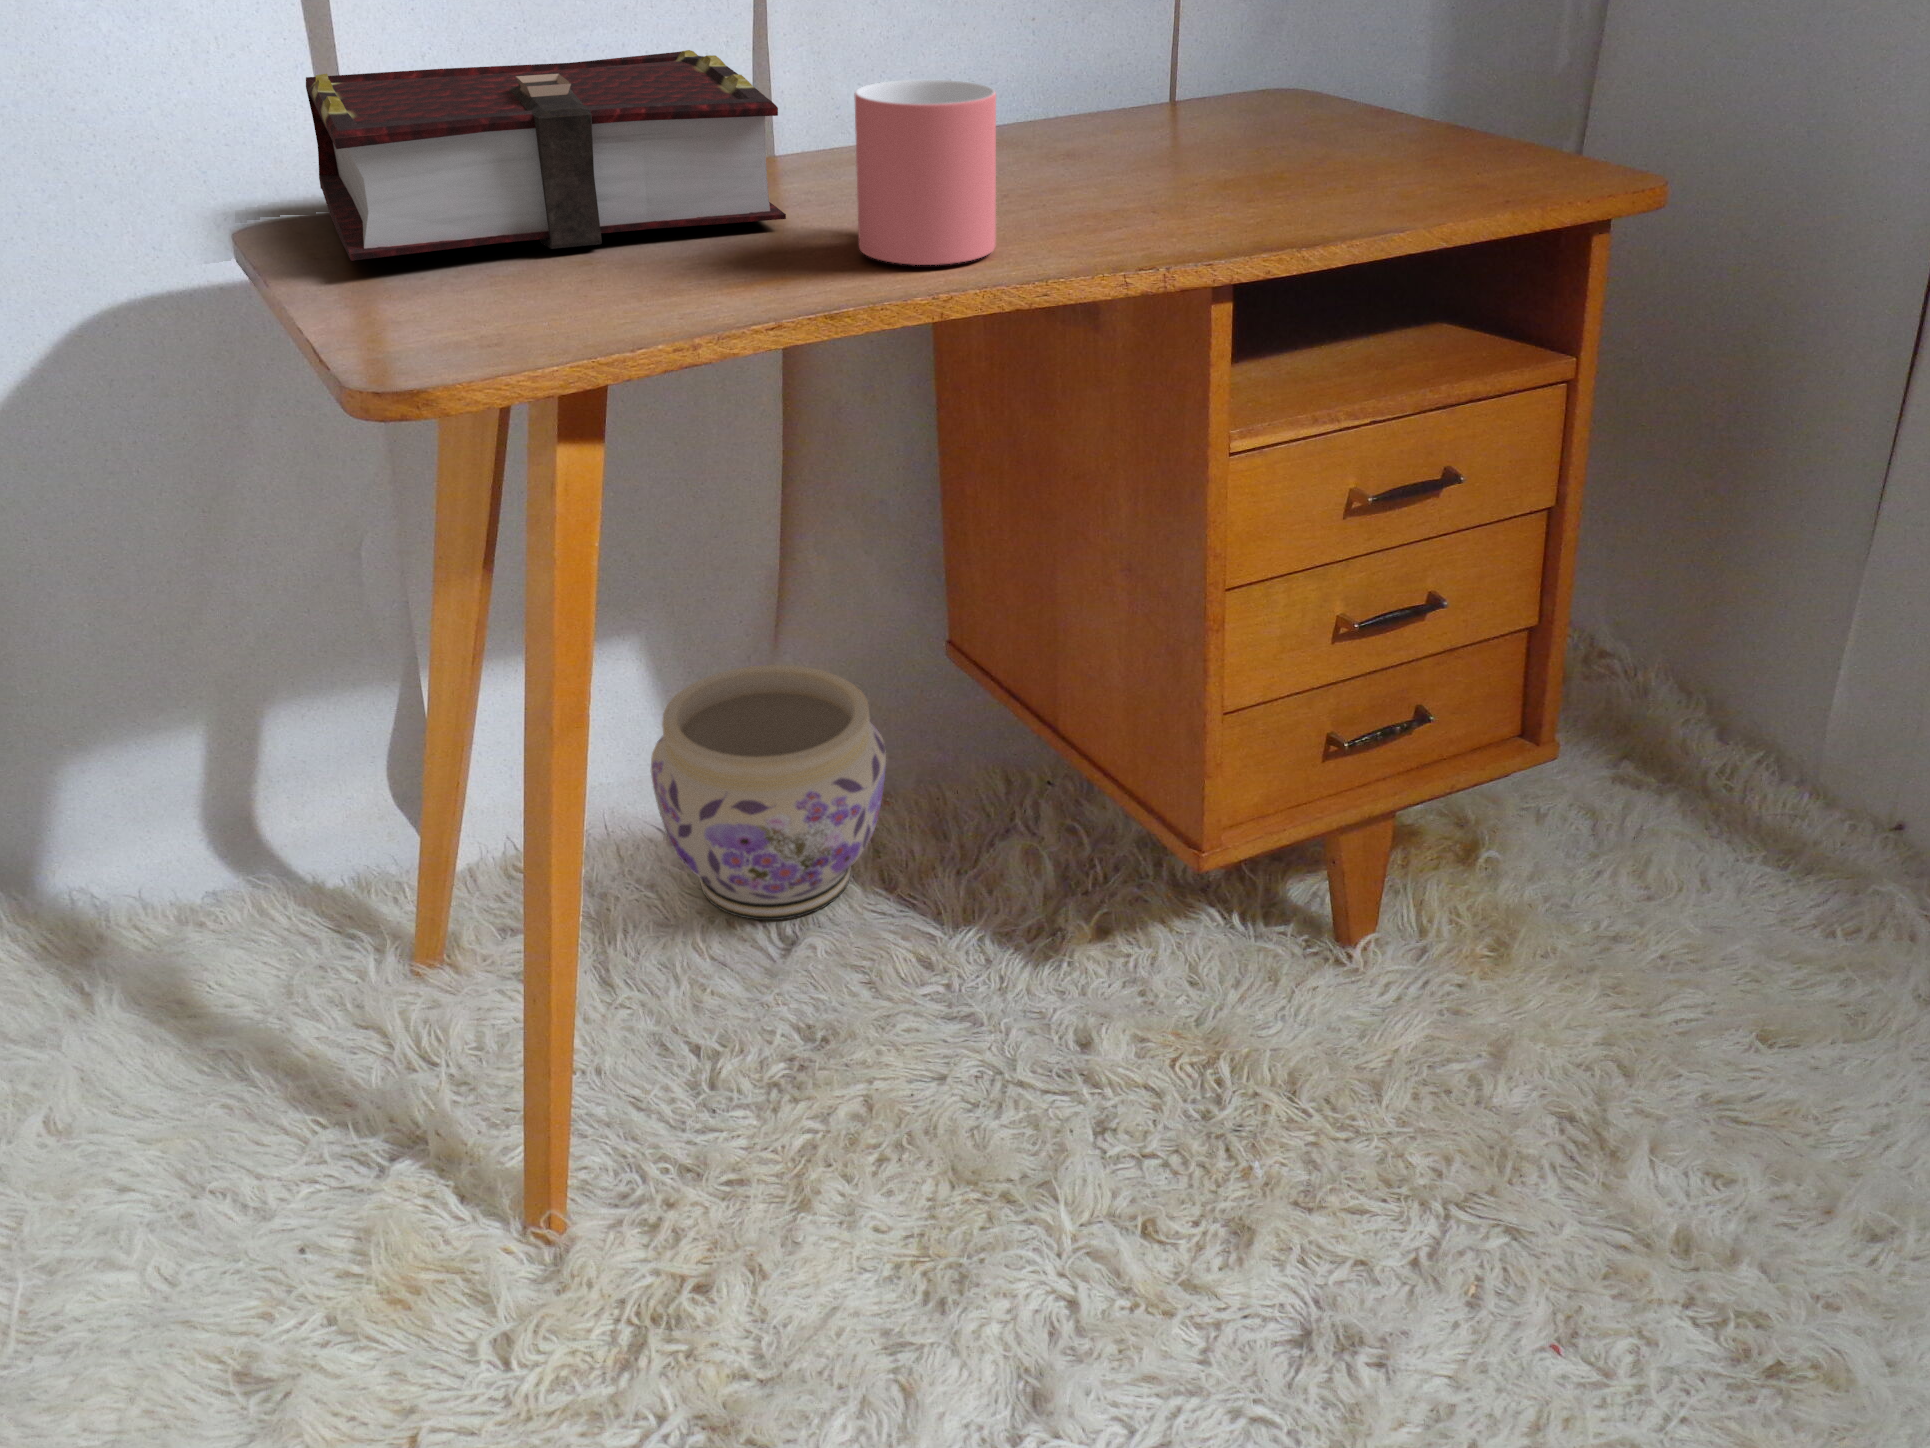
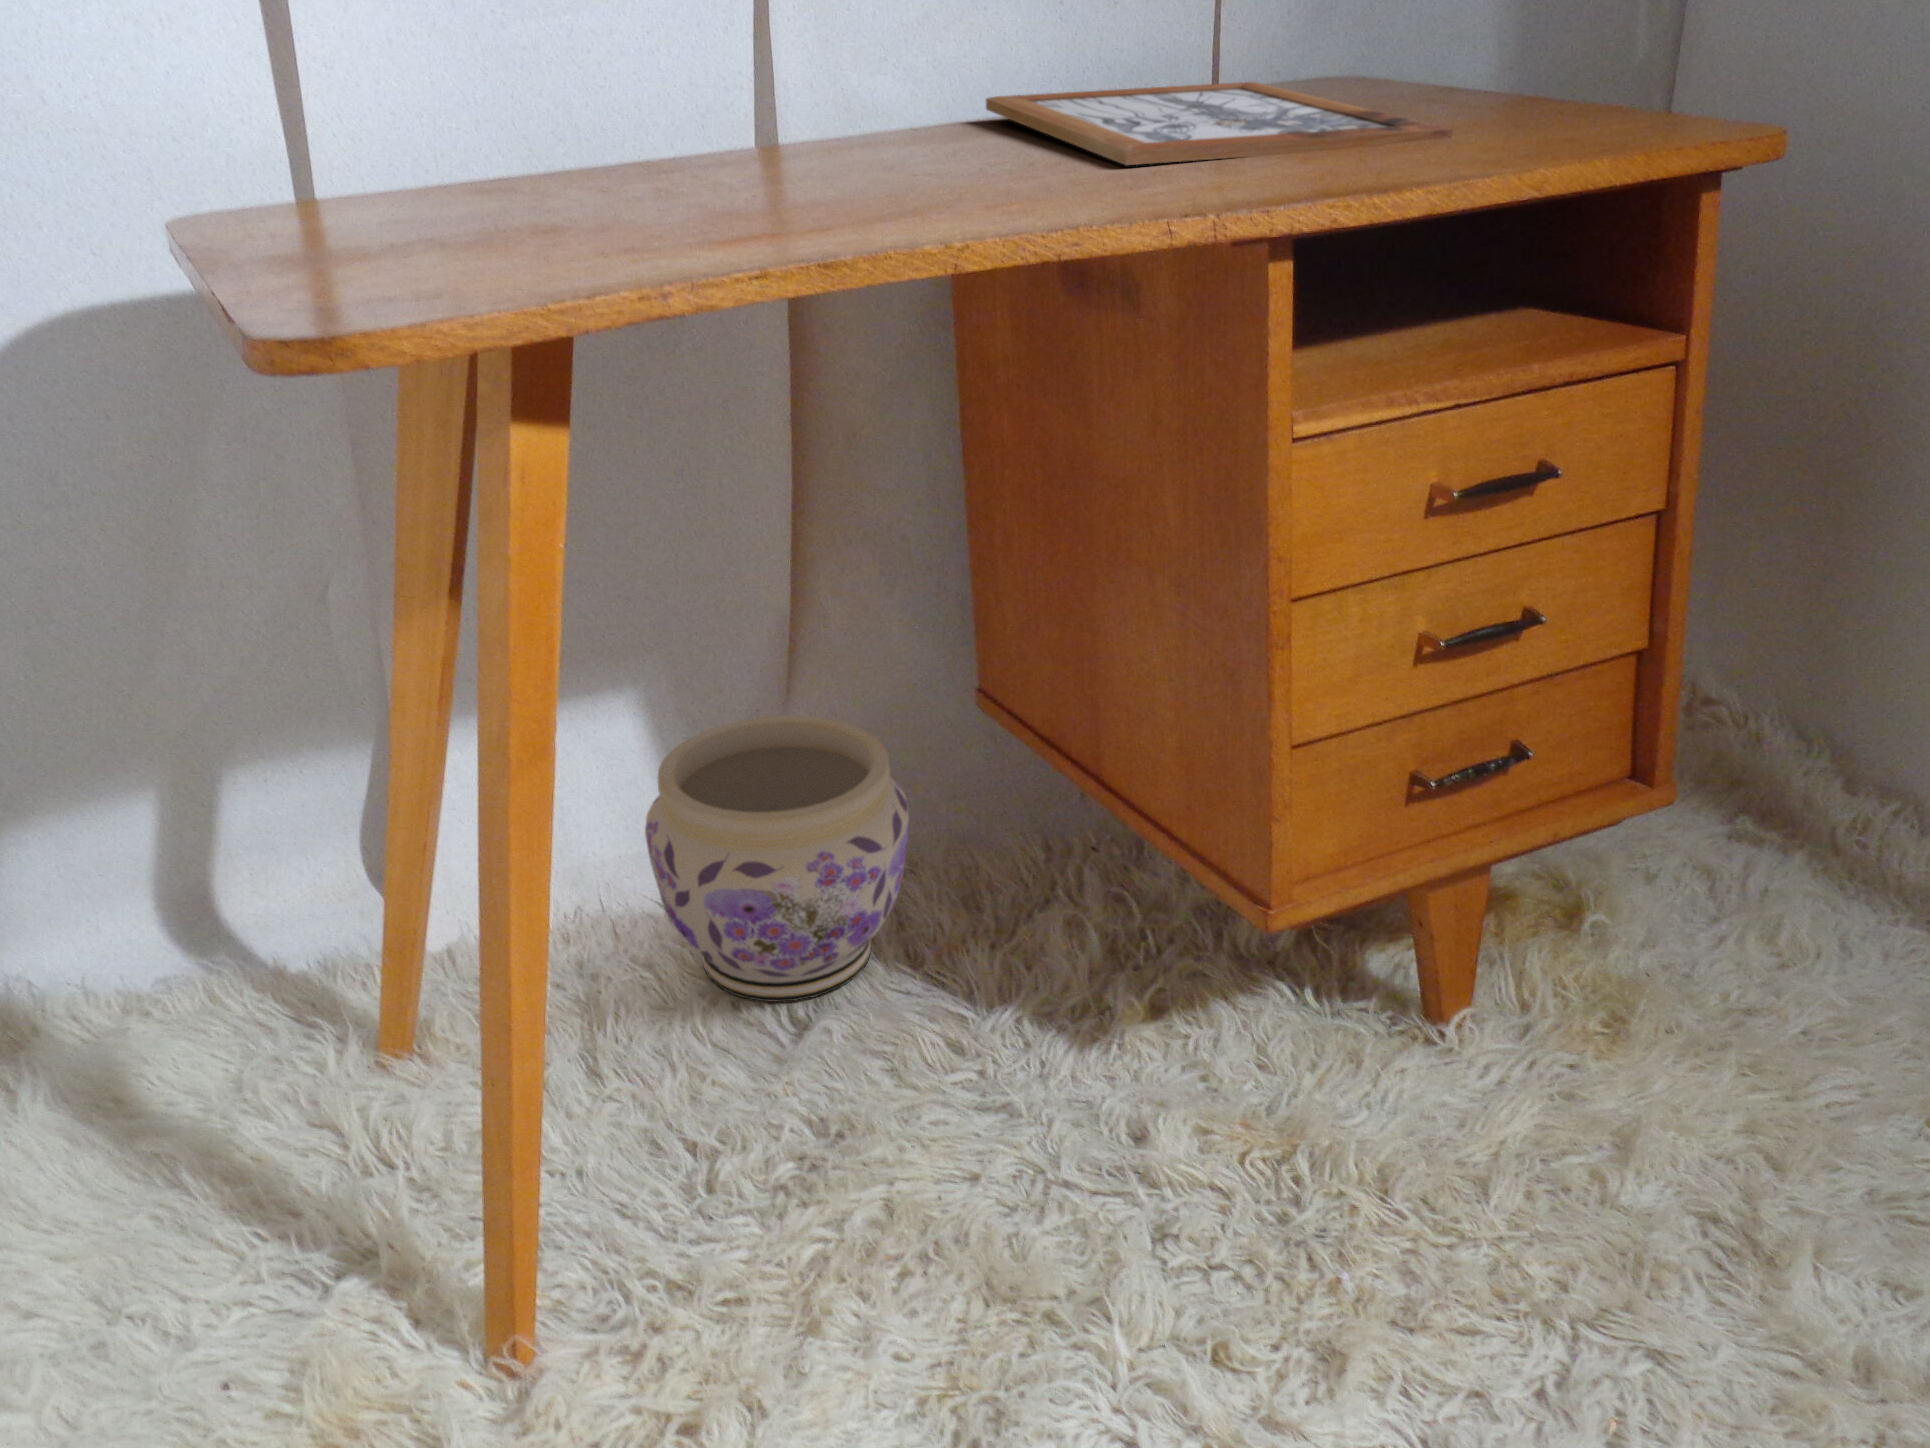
book: present [306,50,786,261] -> none [255,19,782,228]
mug: present [854,80,996,265] -> none [855,16,1019,217]
picture frame: none [964,96,1380,202] -> present [986,82,1453,165]

